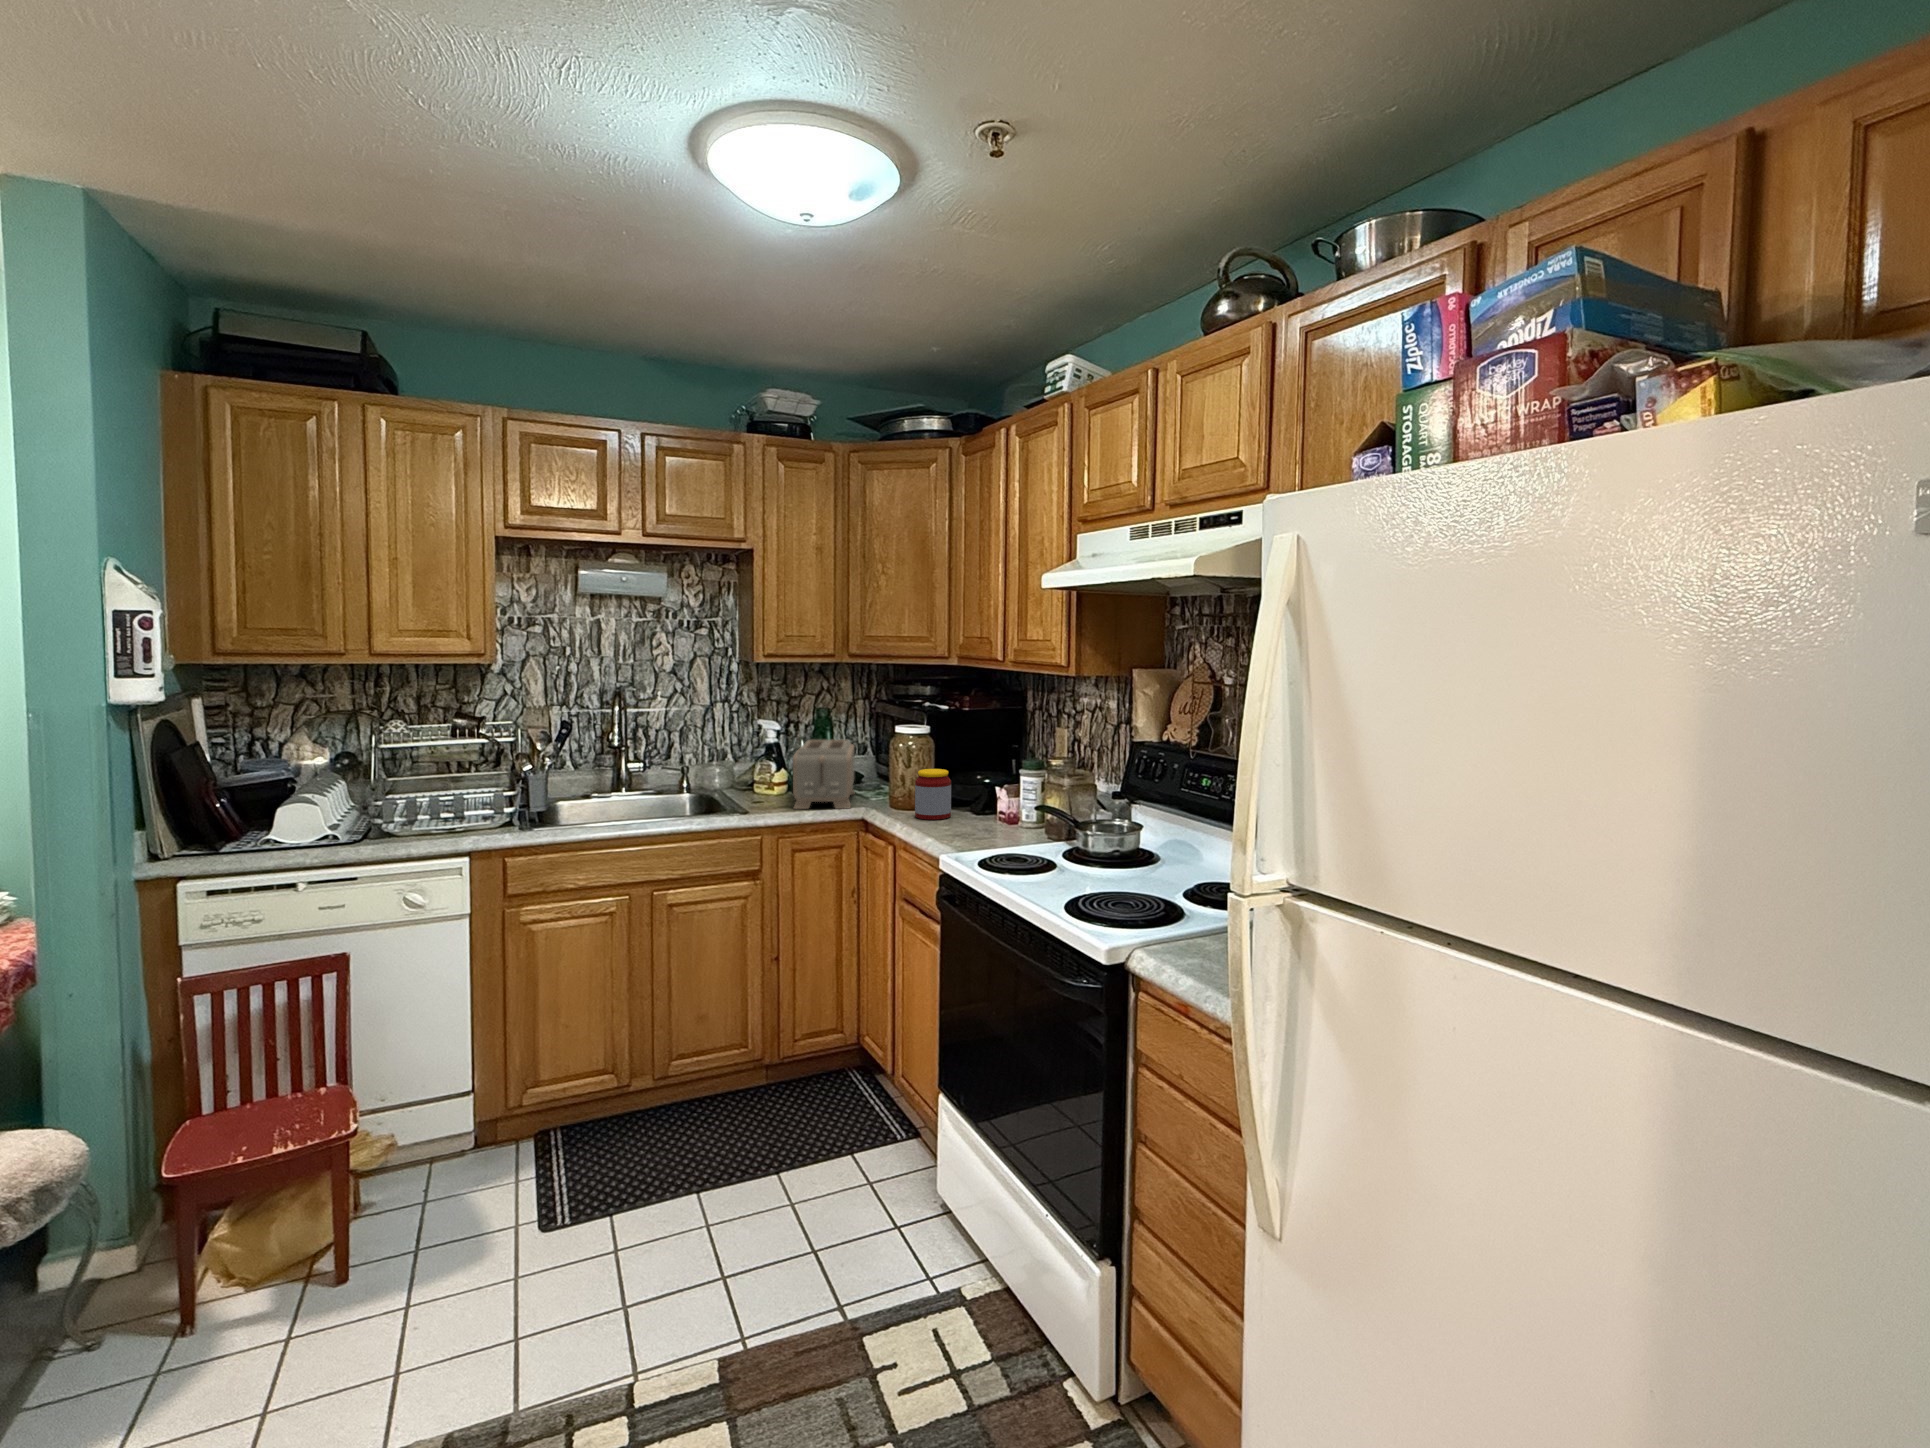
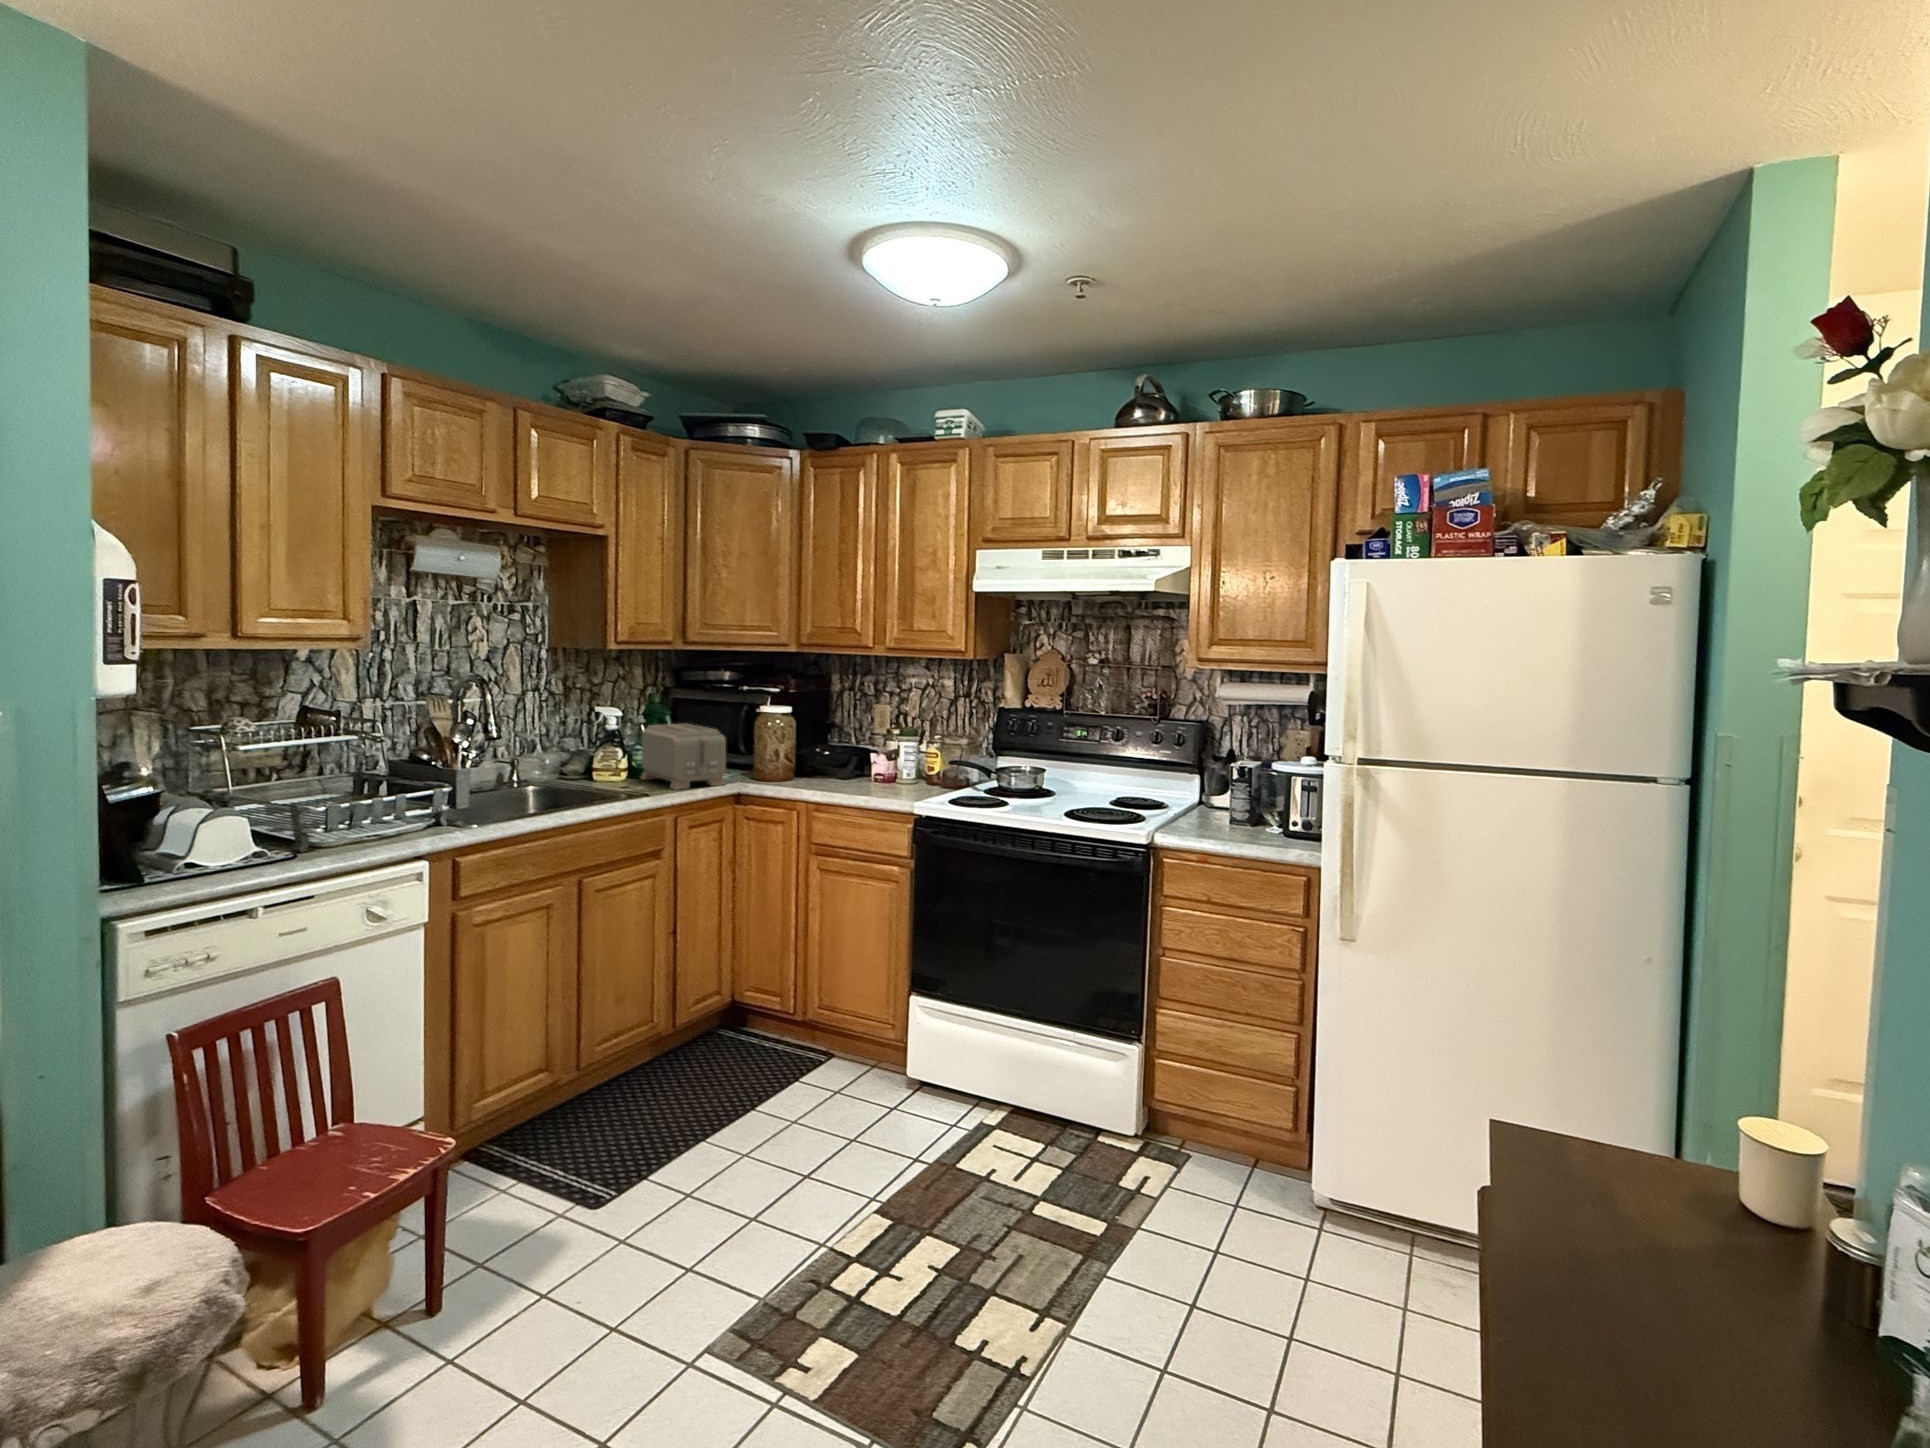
jar: present [915,769,951,820] -> none [801,742,833,786]

